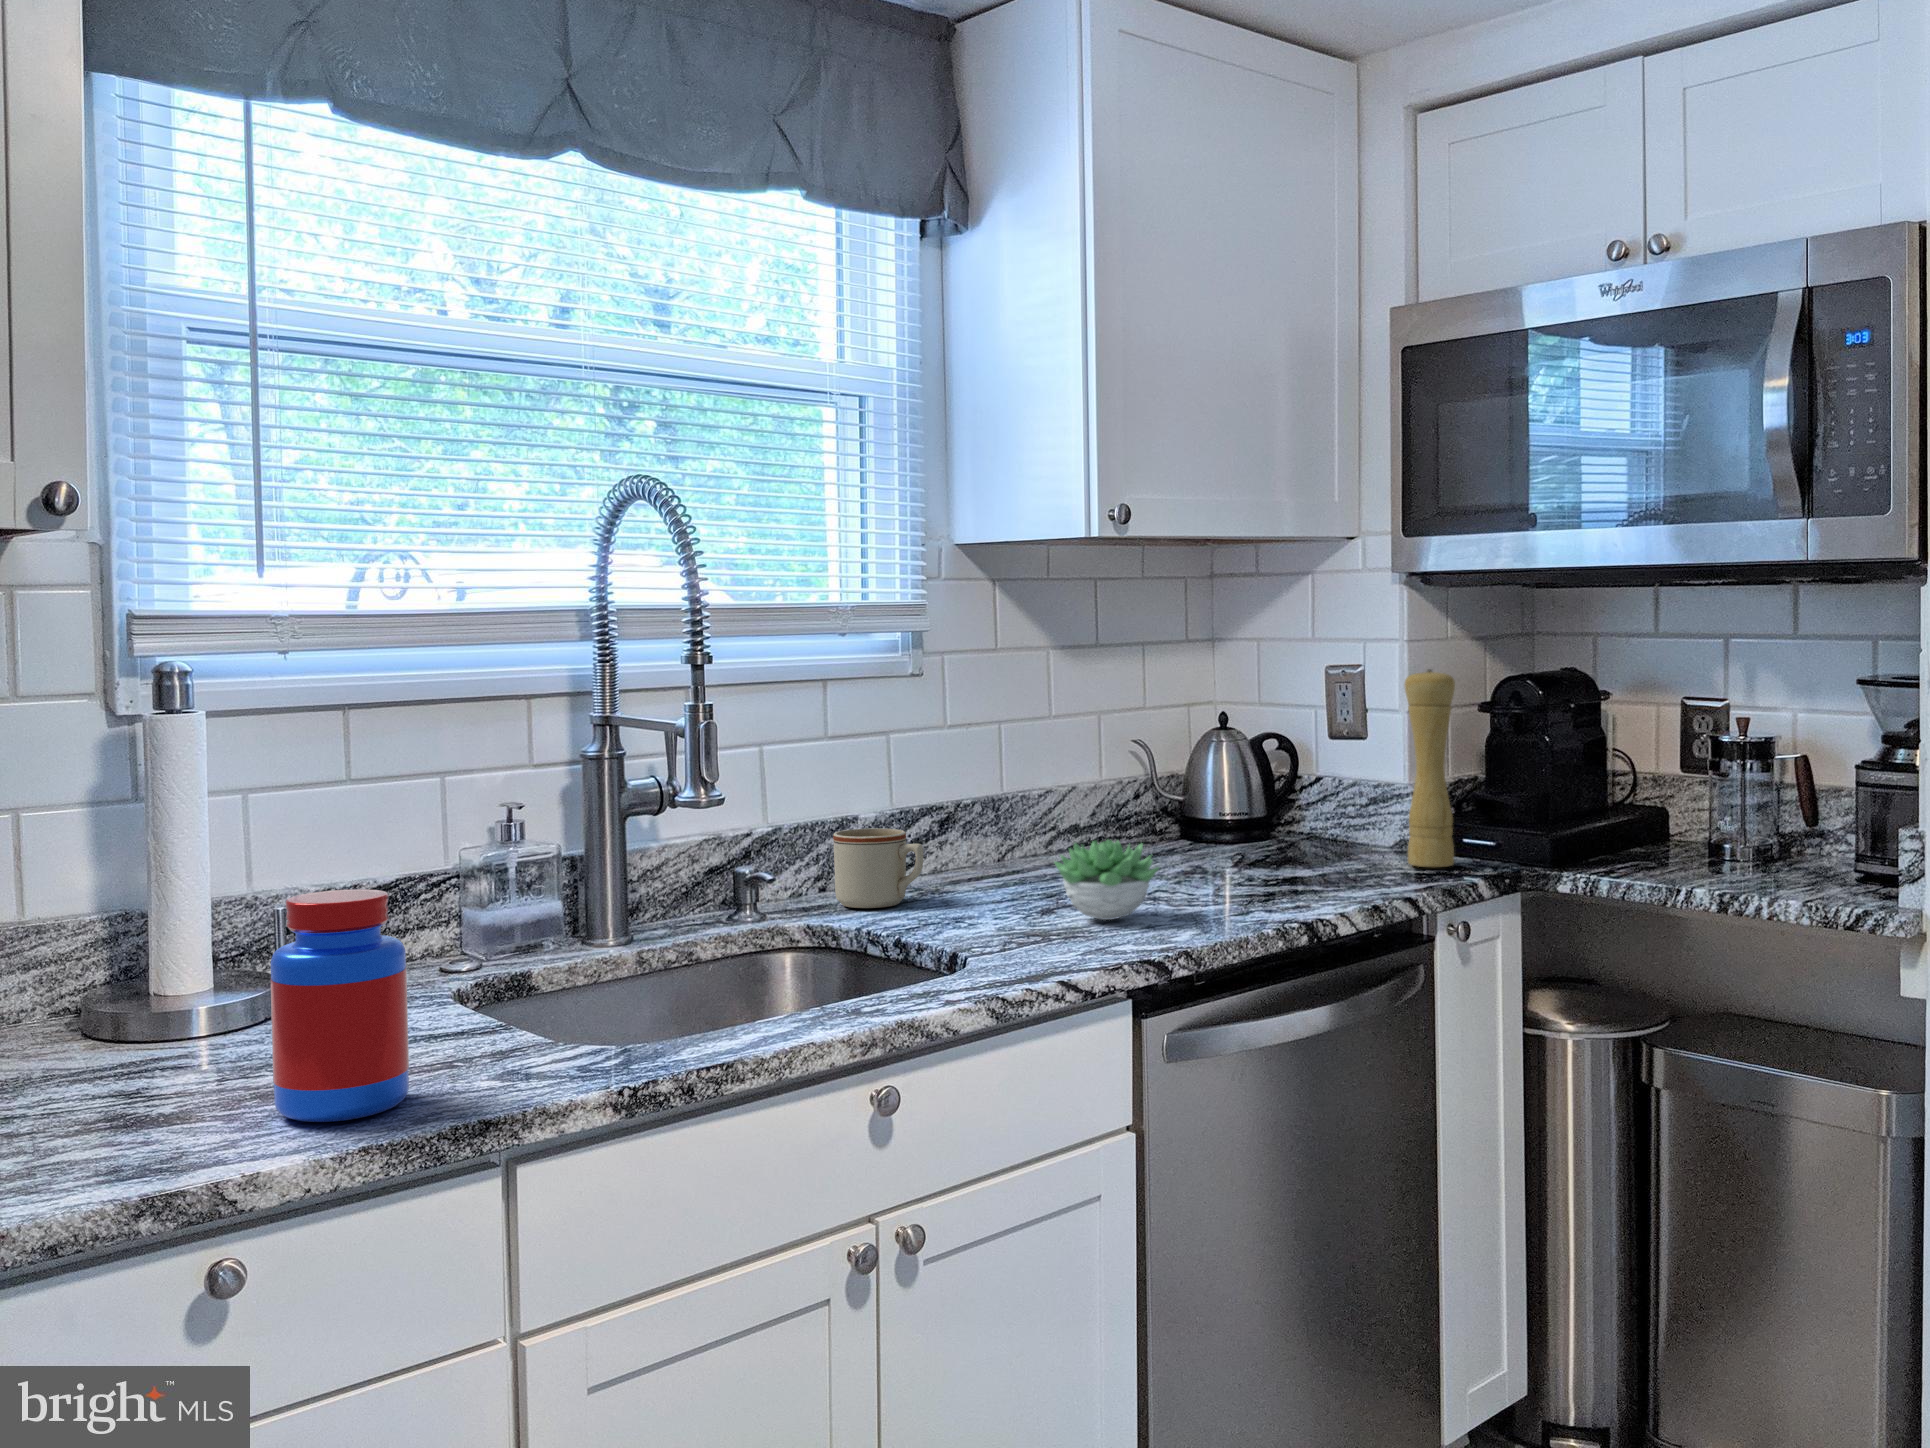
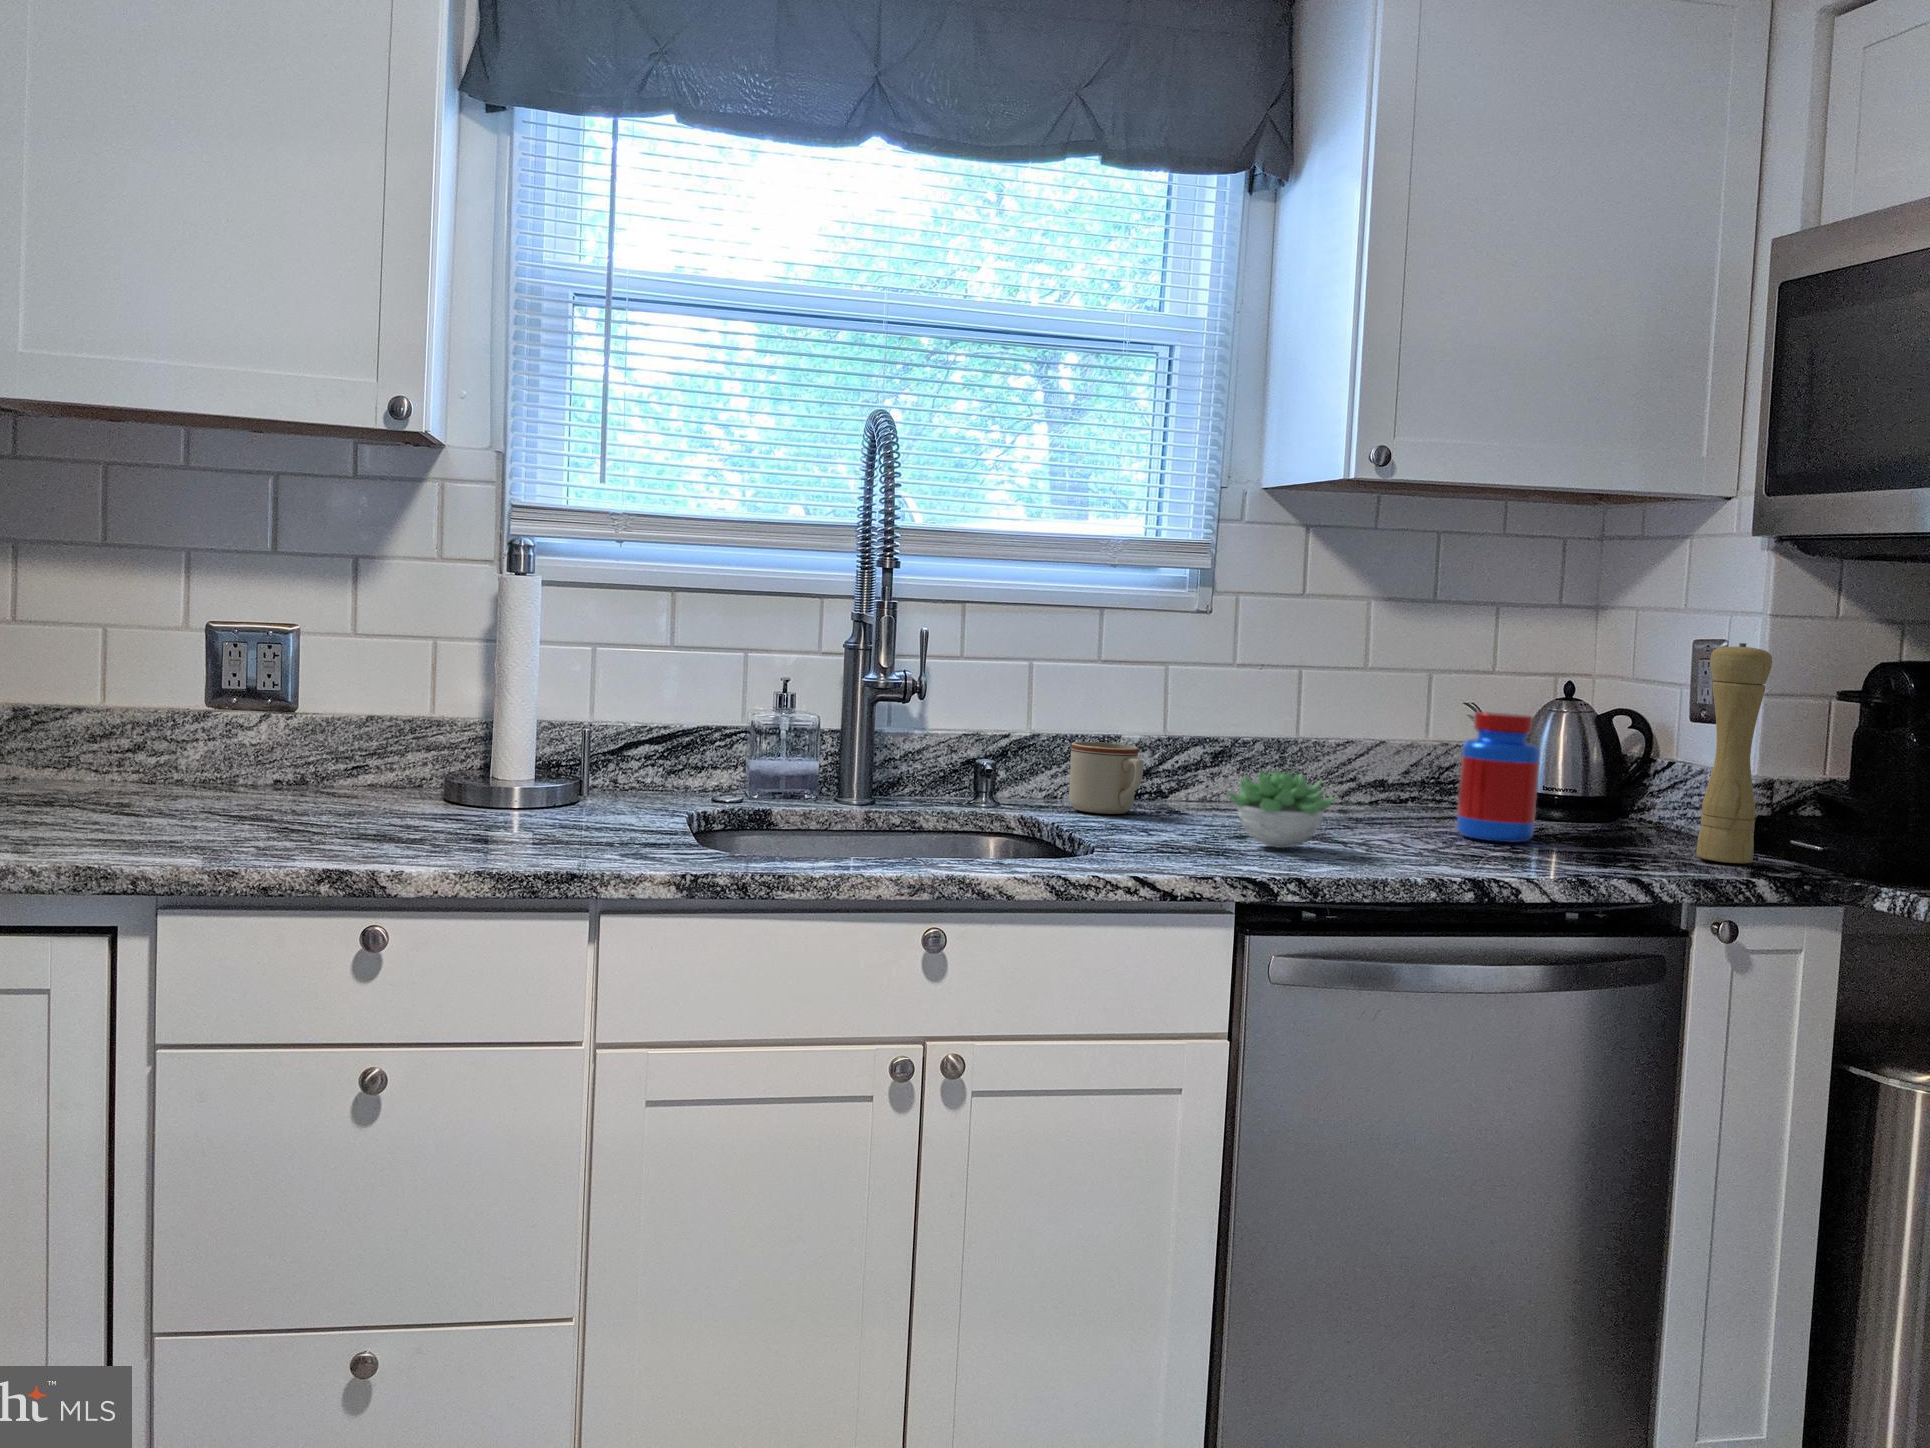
jar: present [271,889,409,1122] -> present [1457,712,1540,842]

